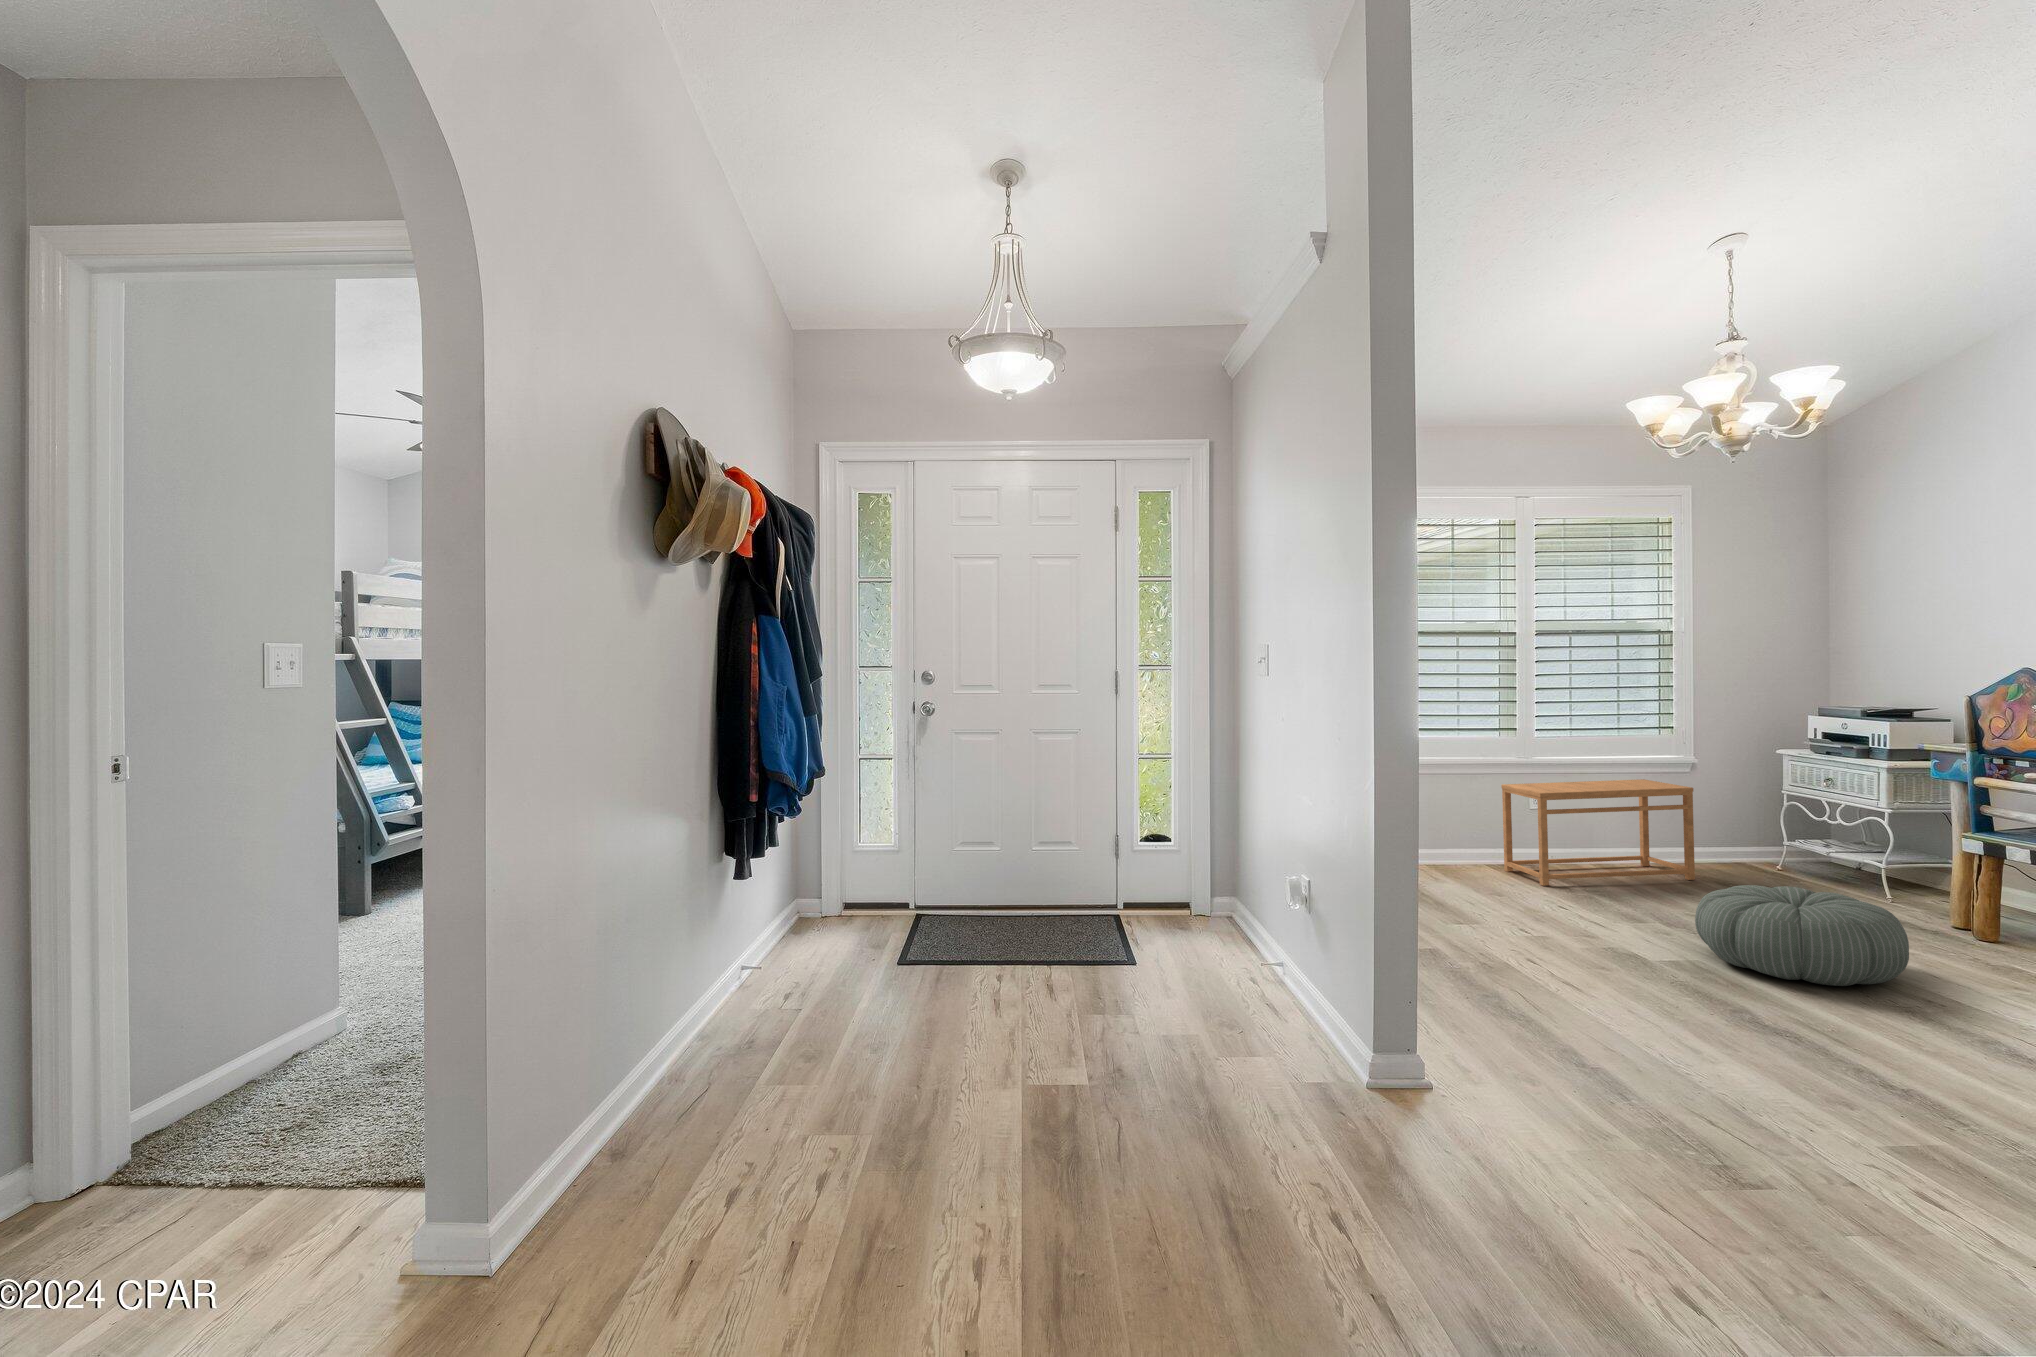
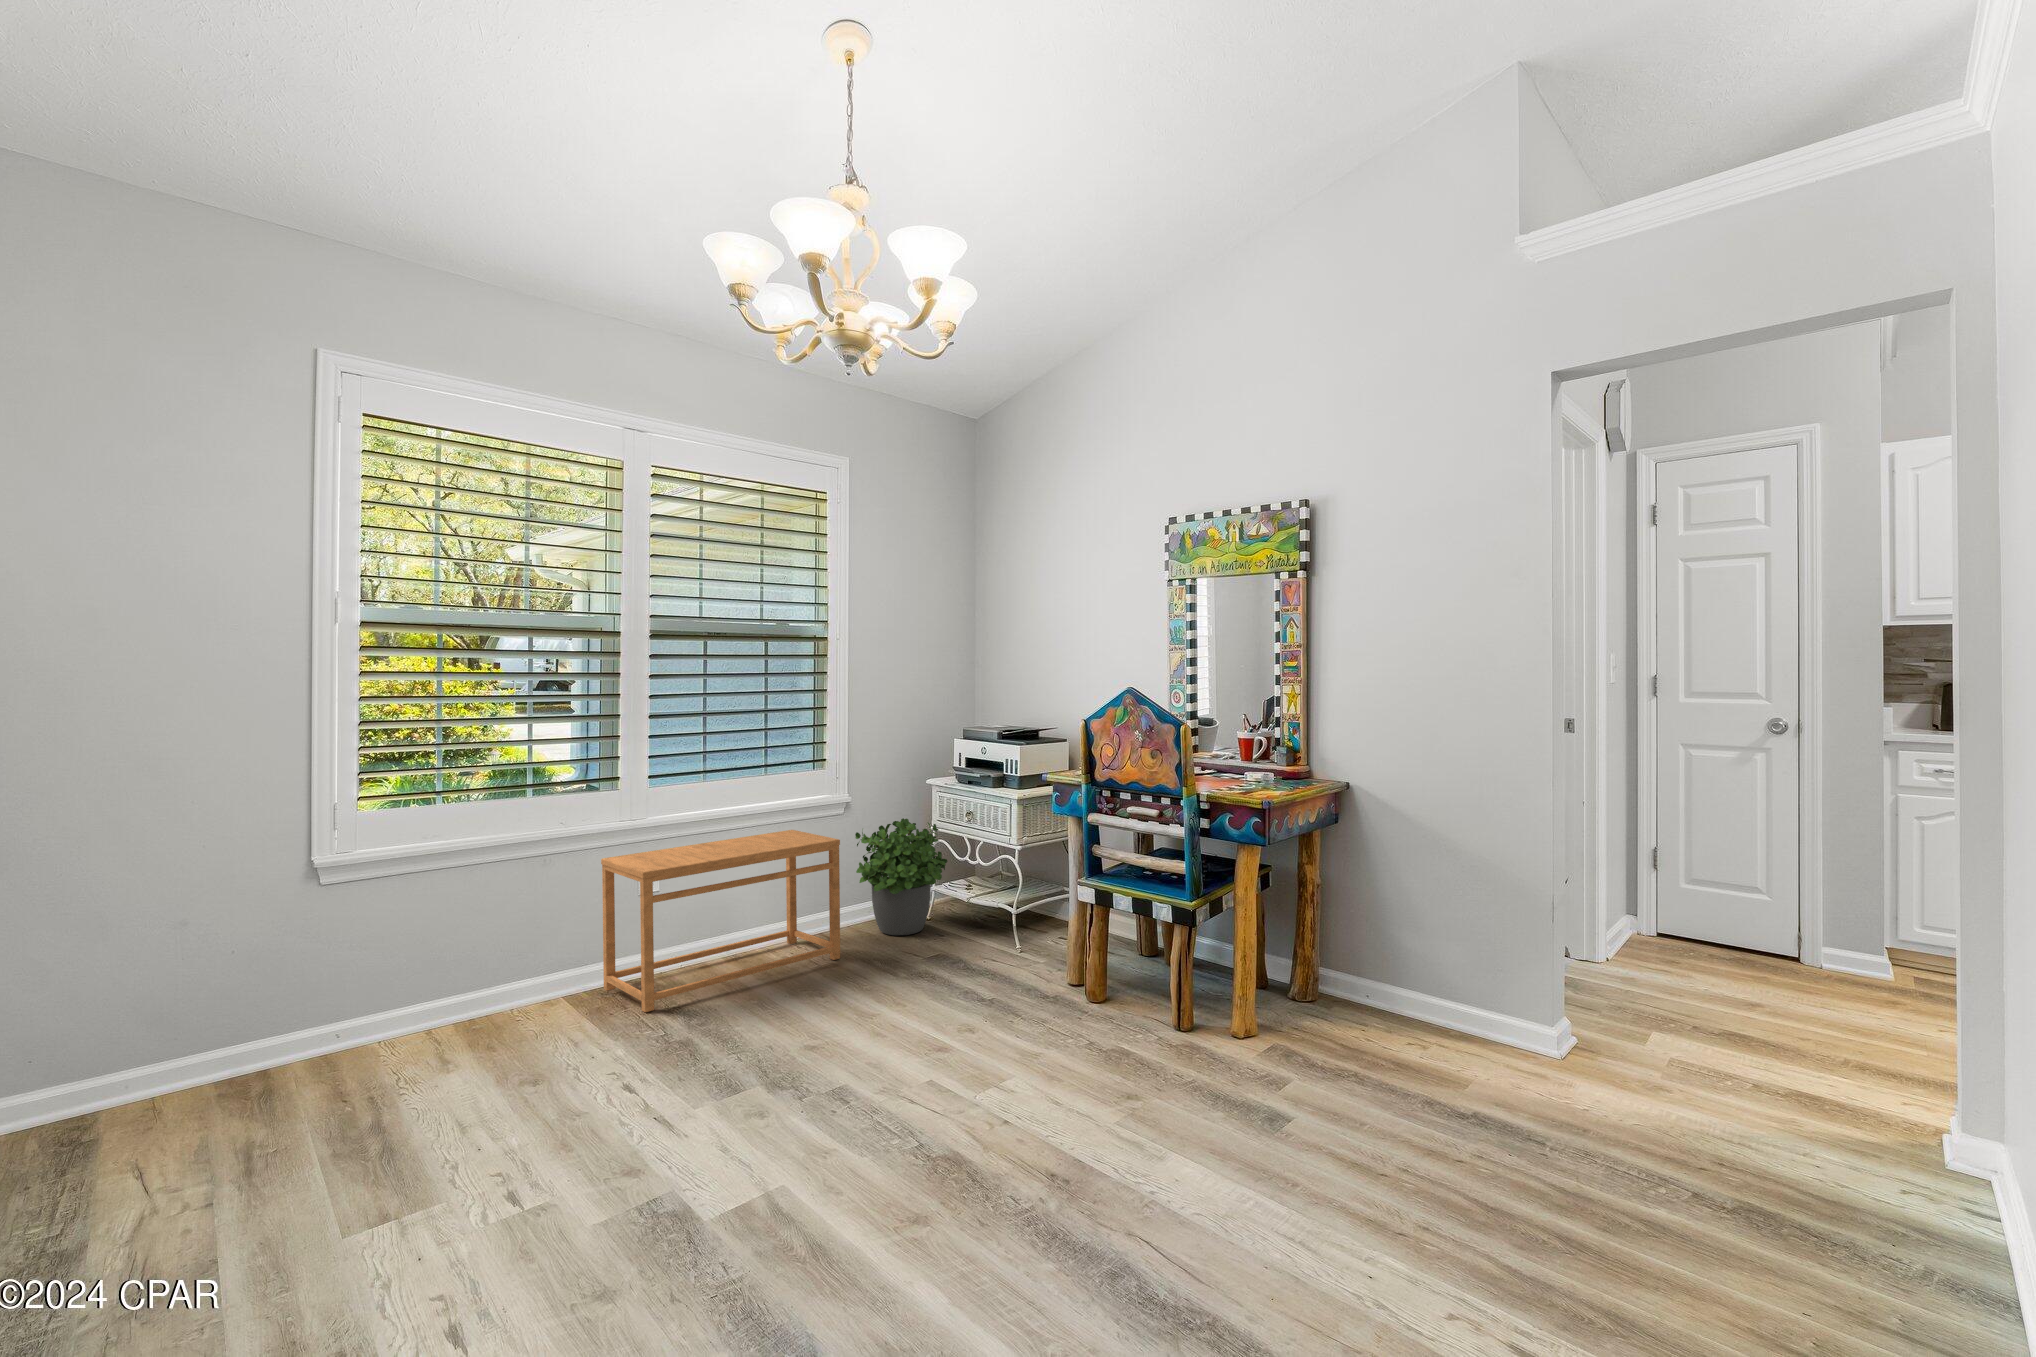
potted plant: none [1702,778,1803,874] -> present [855,818,948,935]
pouf: present [1695,885,1909,986] -> none [807,989,1036,1155]

